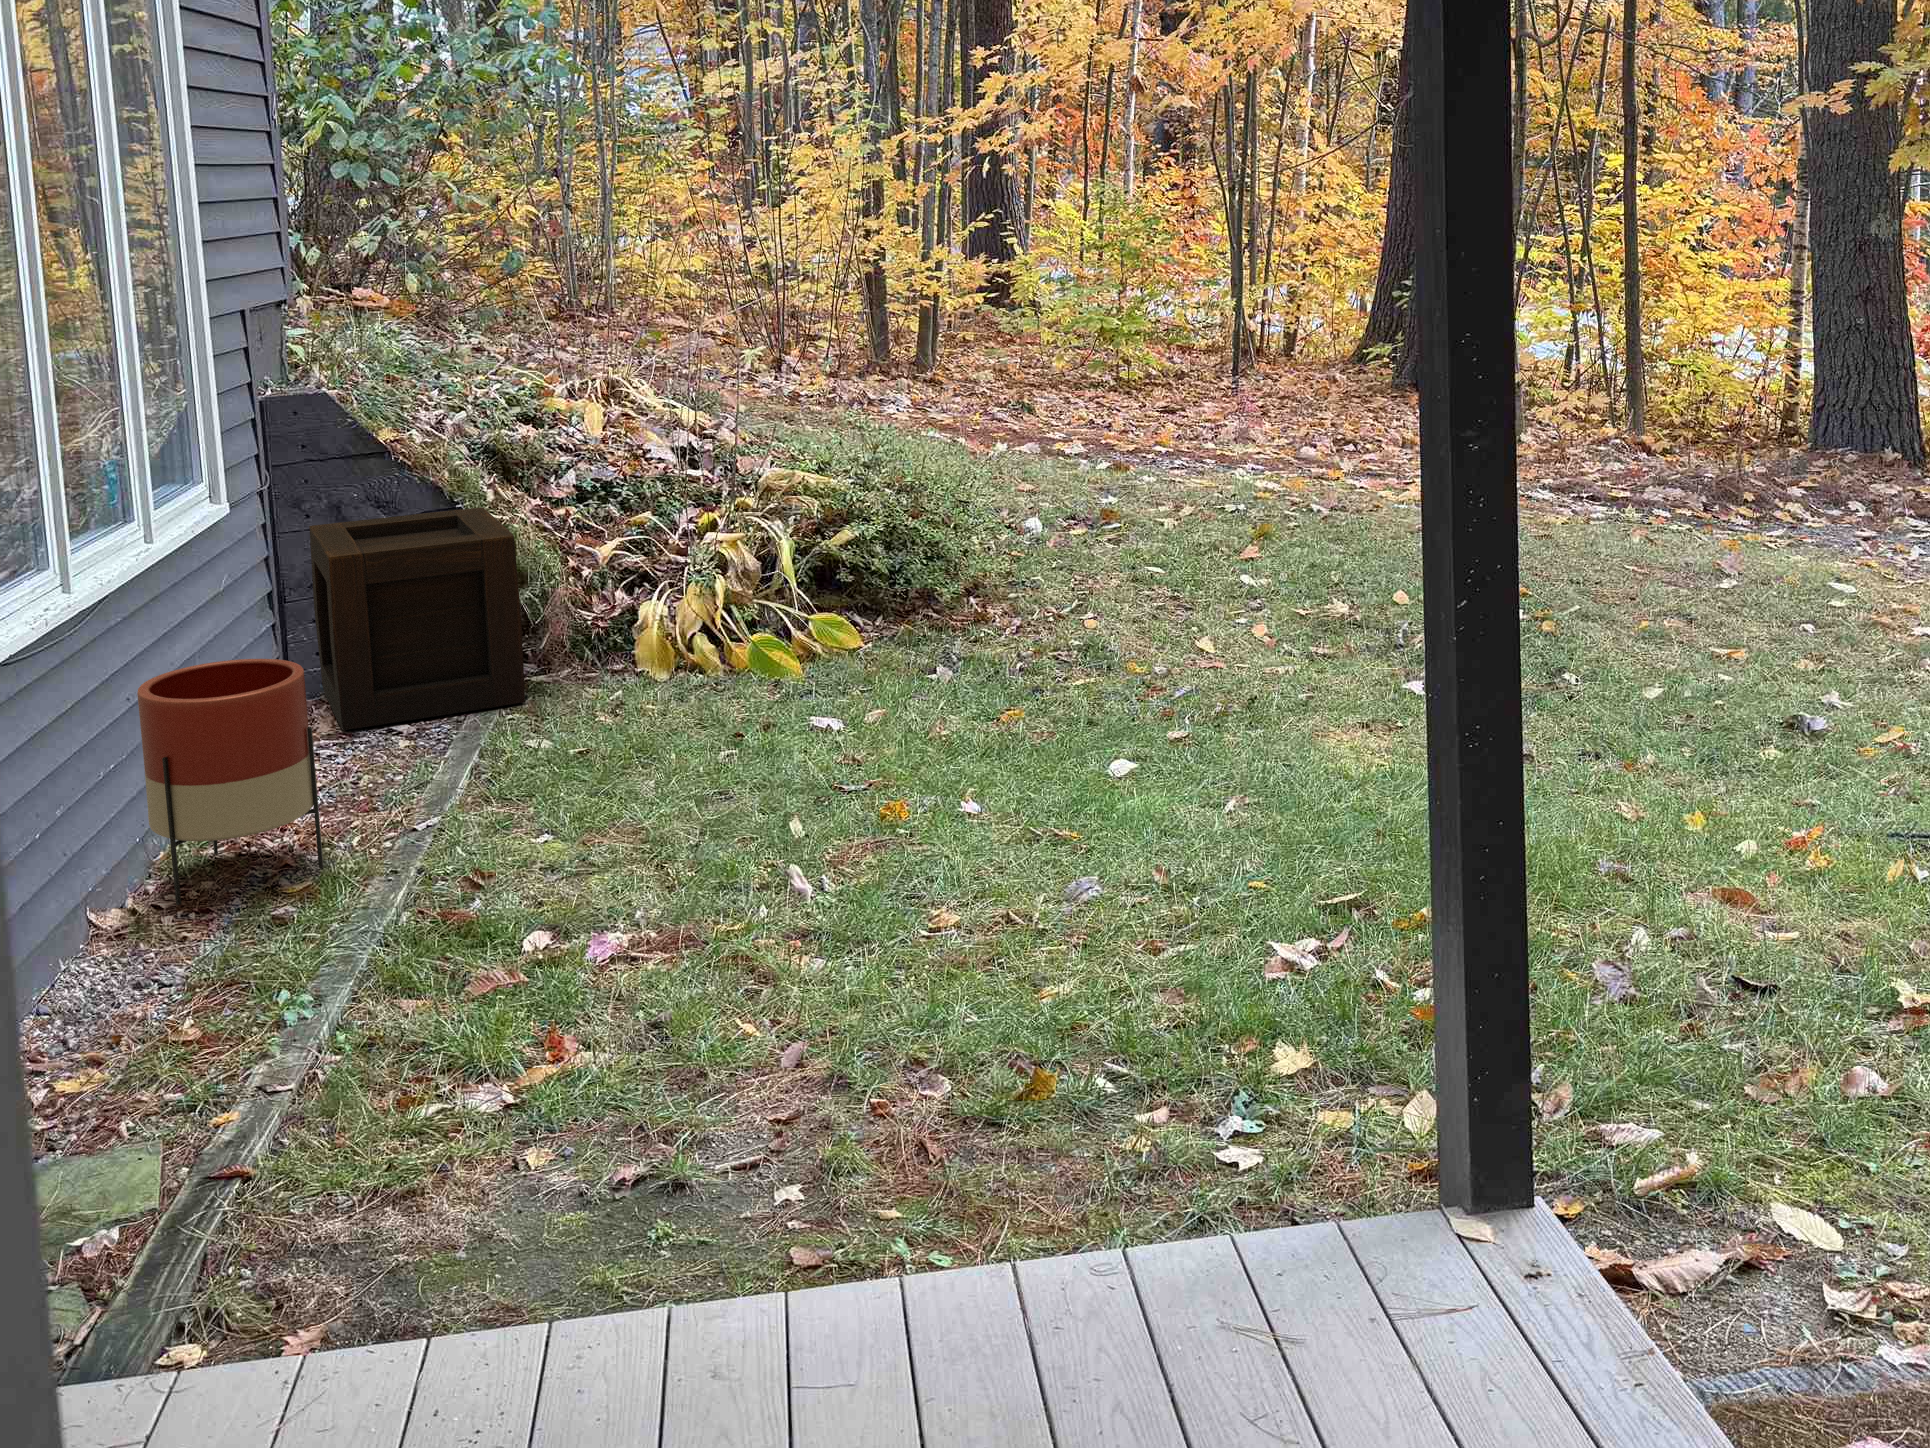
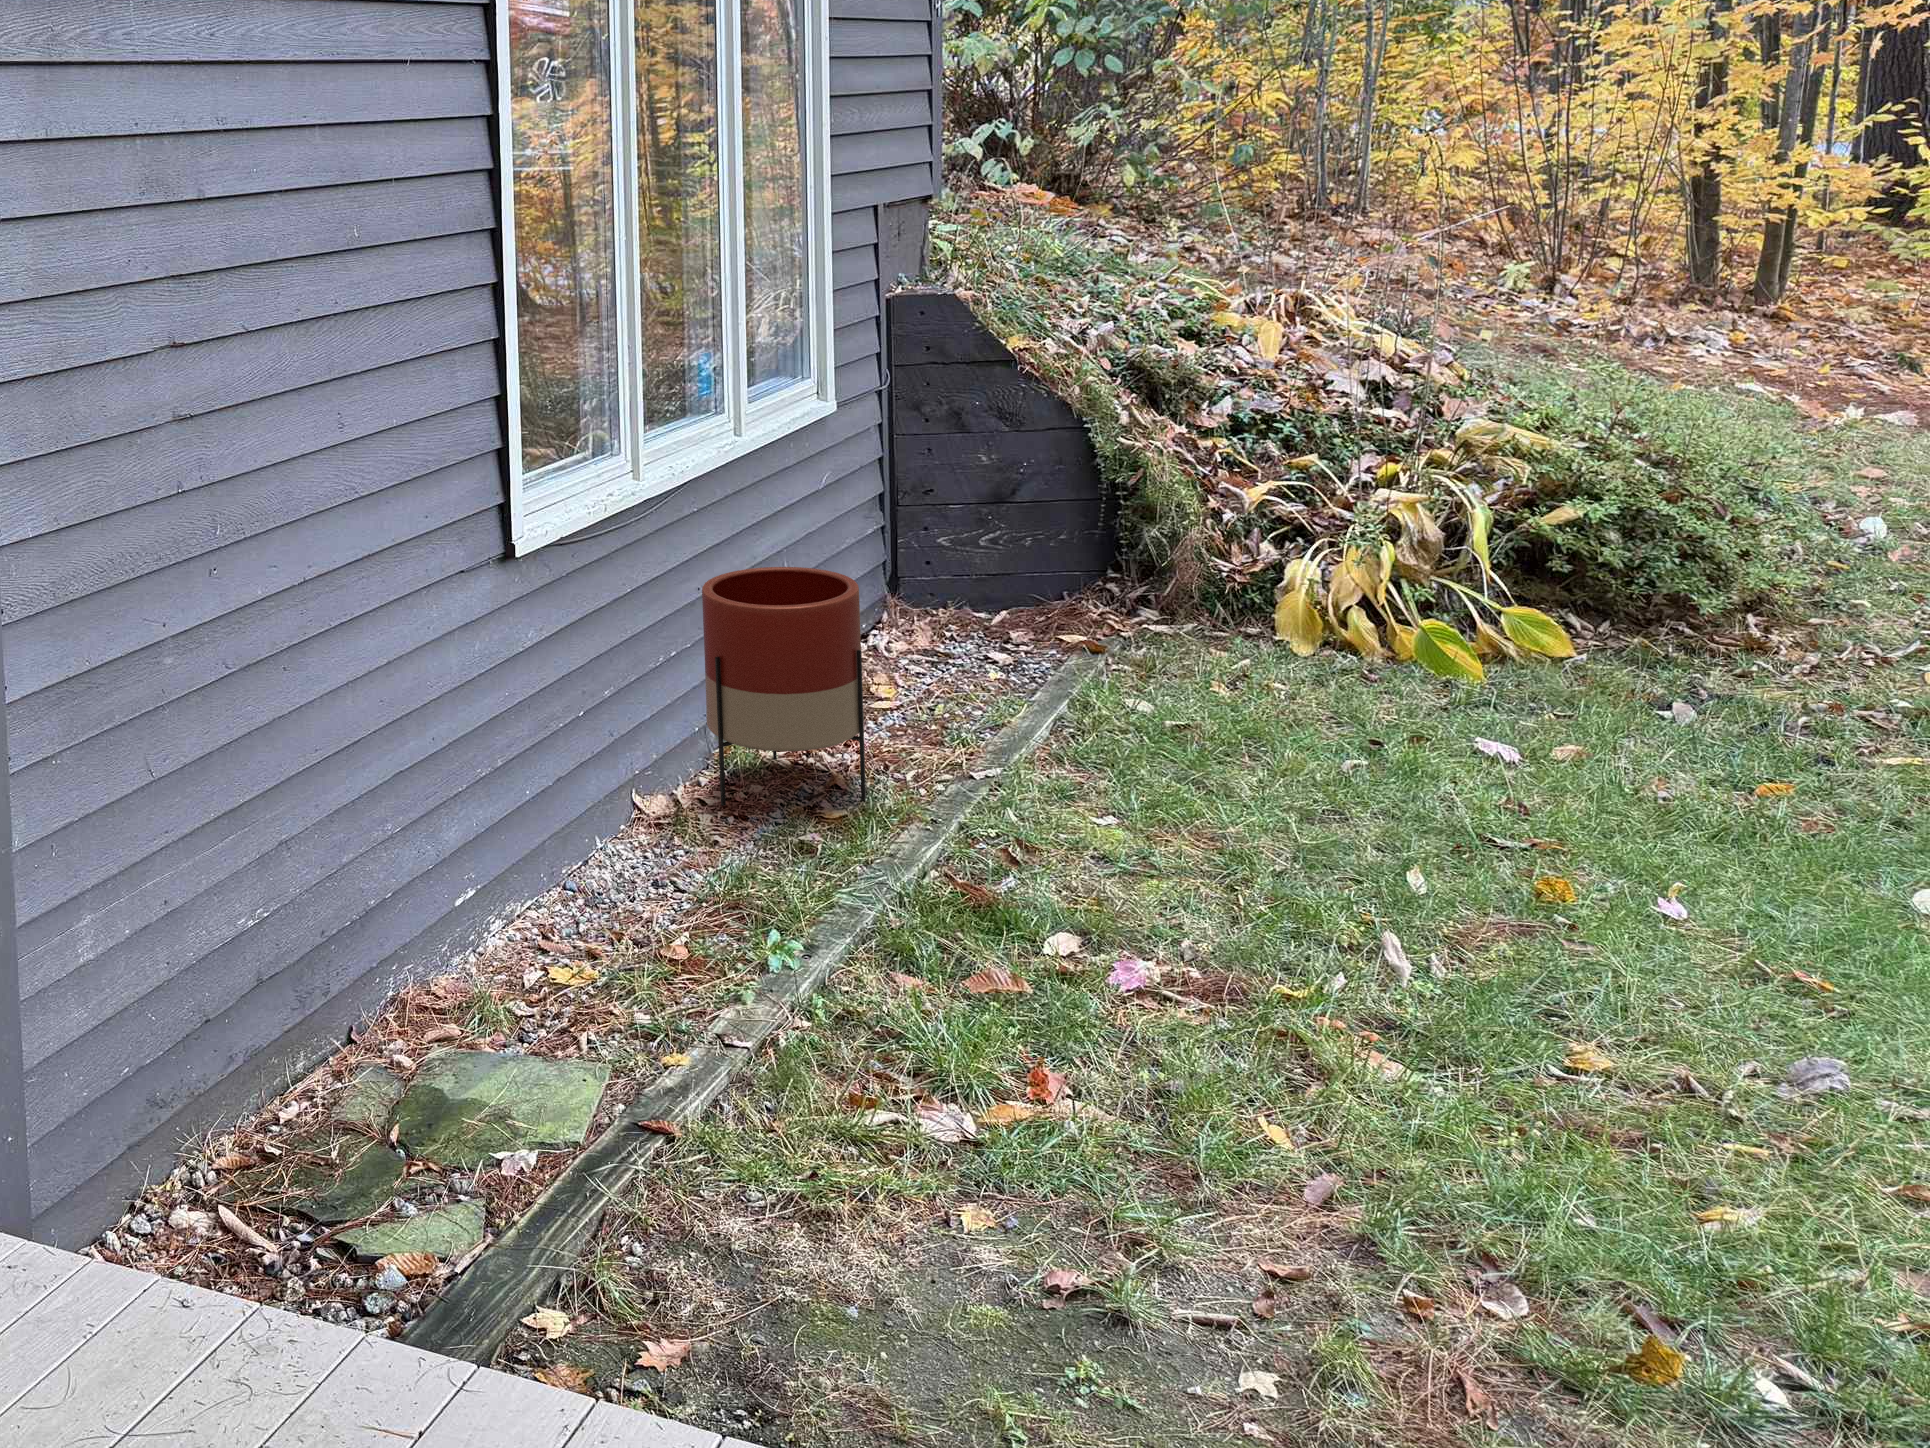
wooden crate: present [309,507,525,730] -> none [927,431,1132,655]

